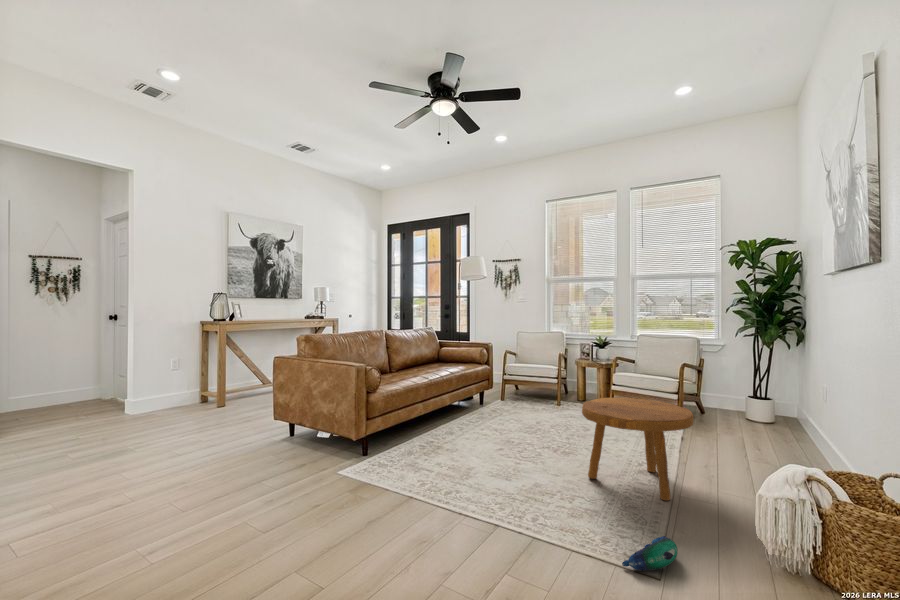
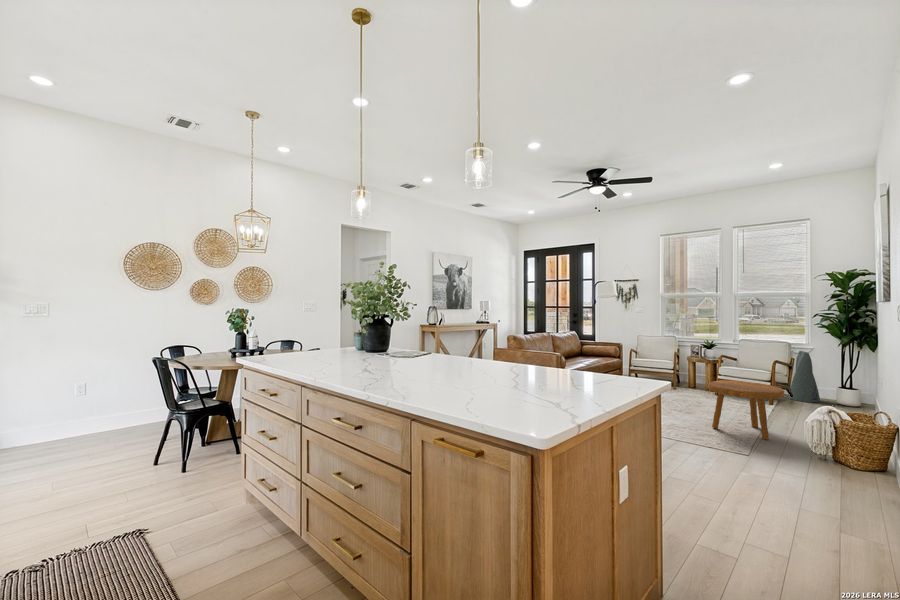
air purifier: none [698,349,736,419] -> present [788,351,820,402]
plush toy: present [622,536,677,571] -> none [743,449,774,463]

